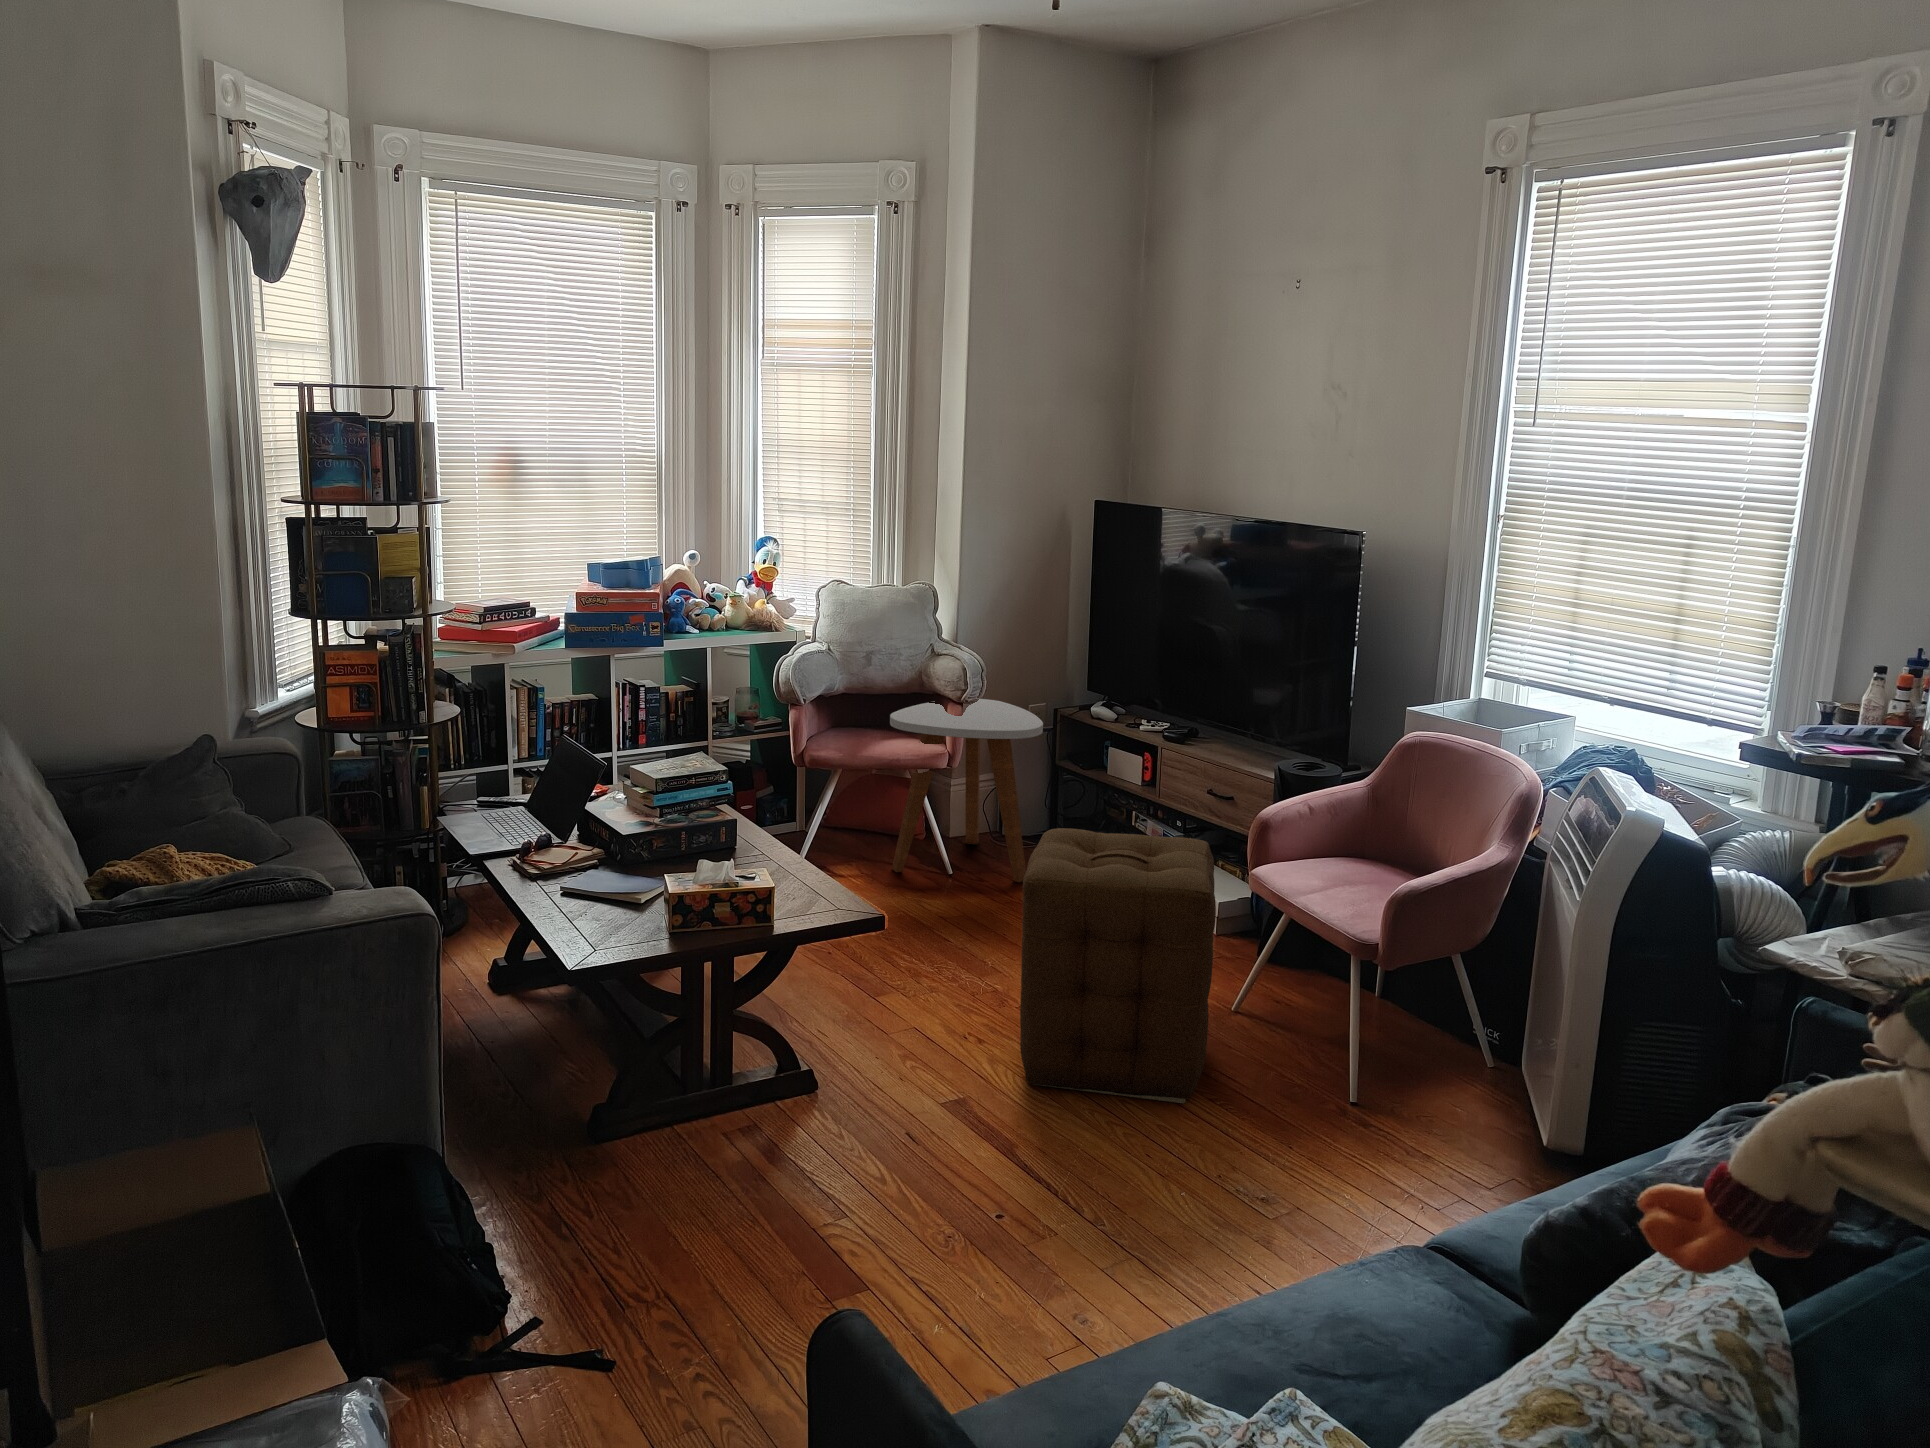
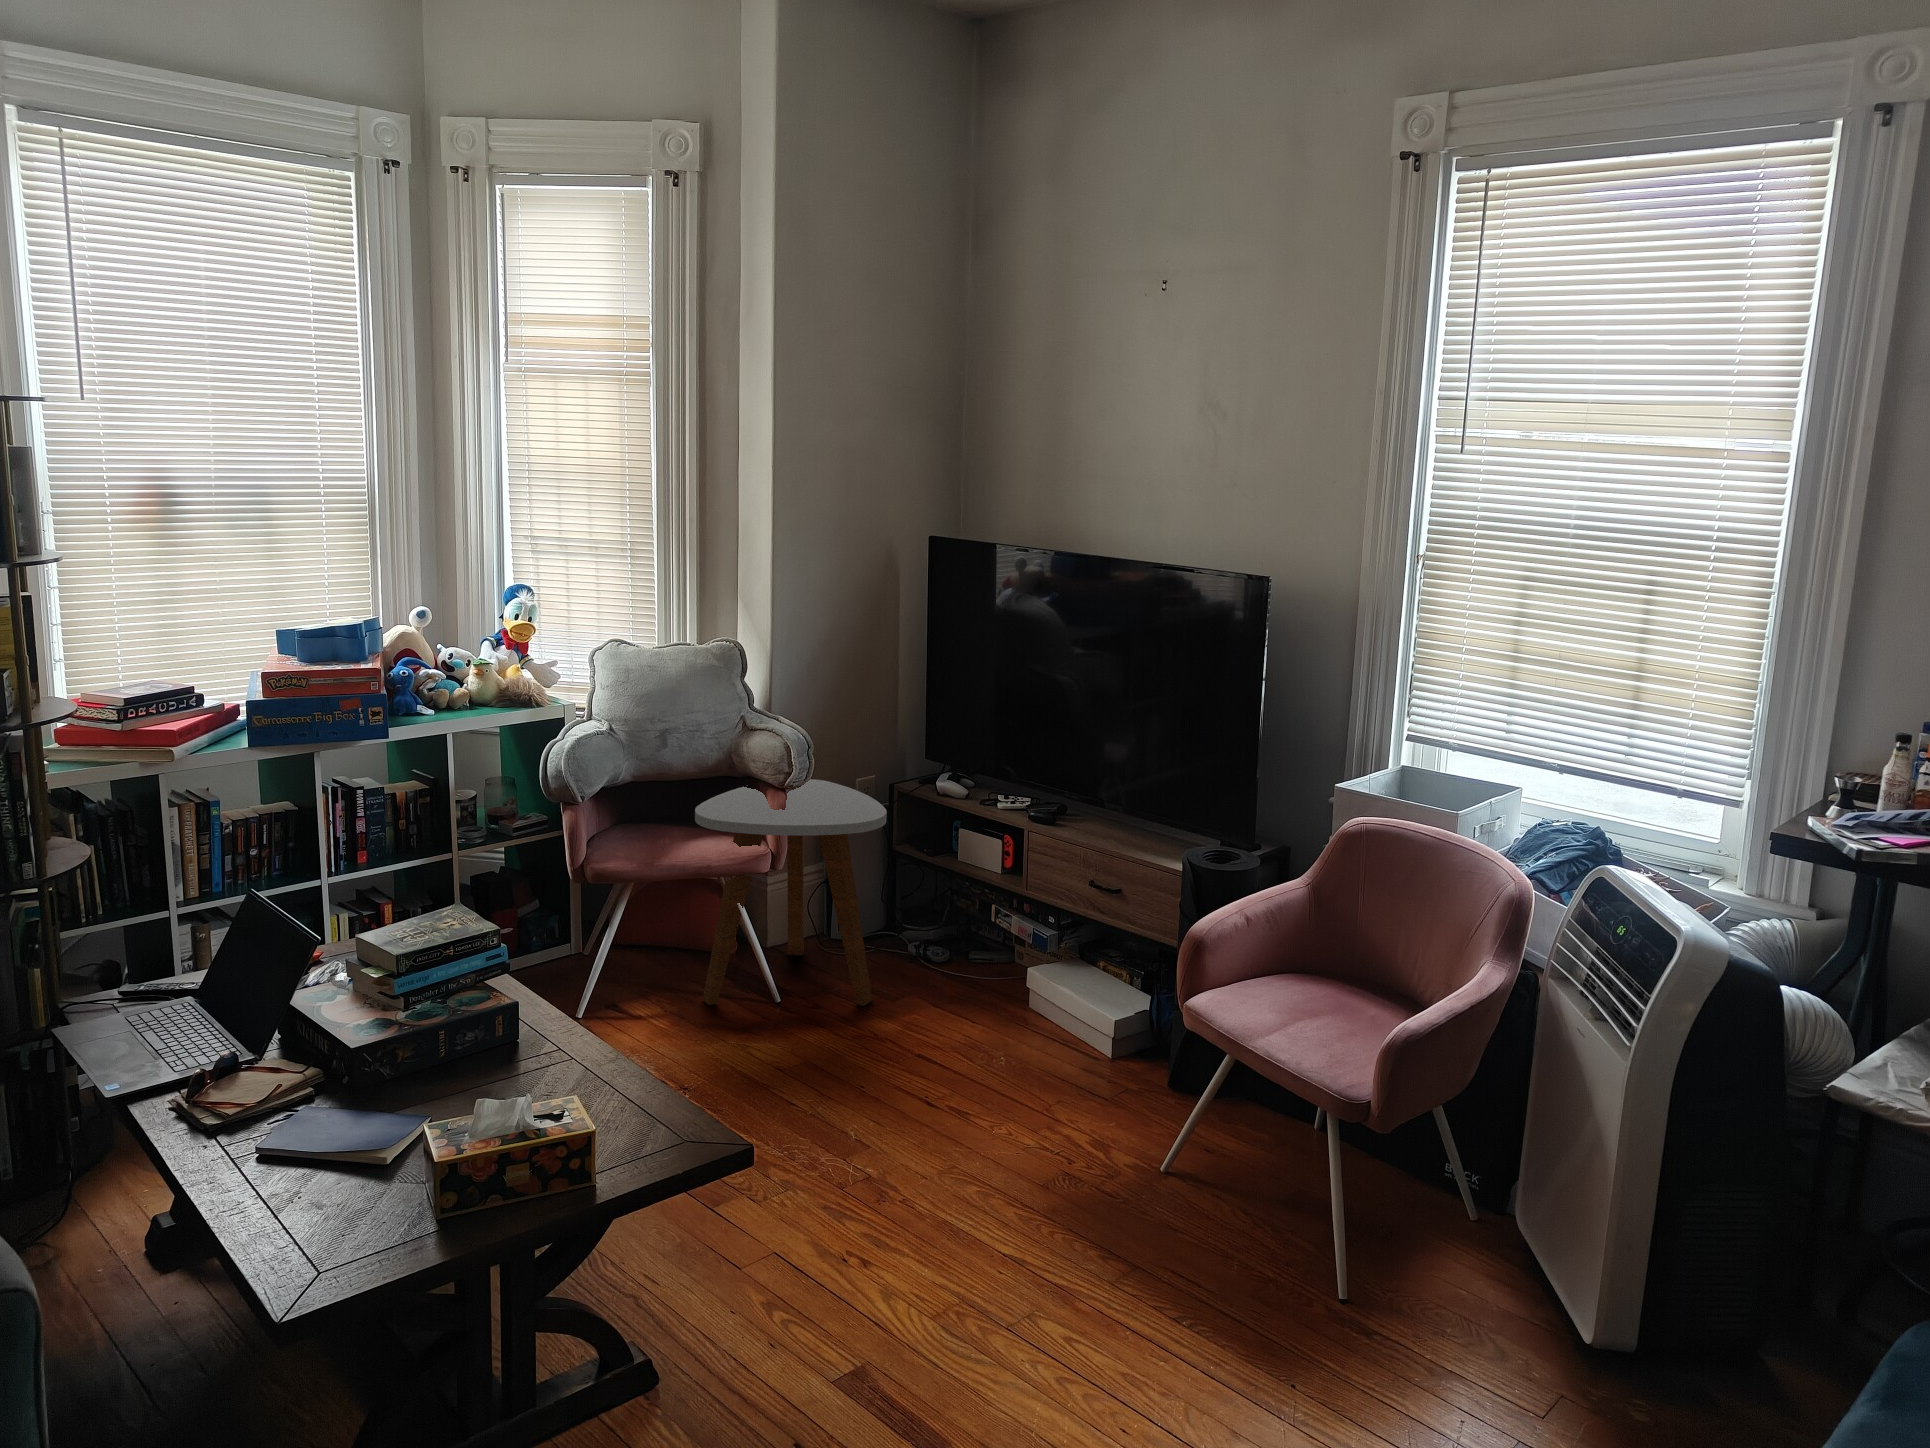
ottoman: present [1020,828,1216,1103] -> none [925,971,1176,1328]

